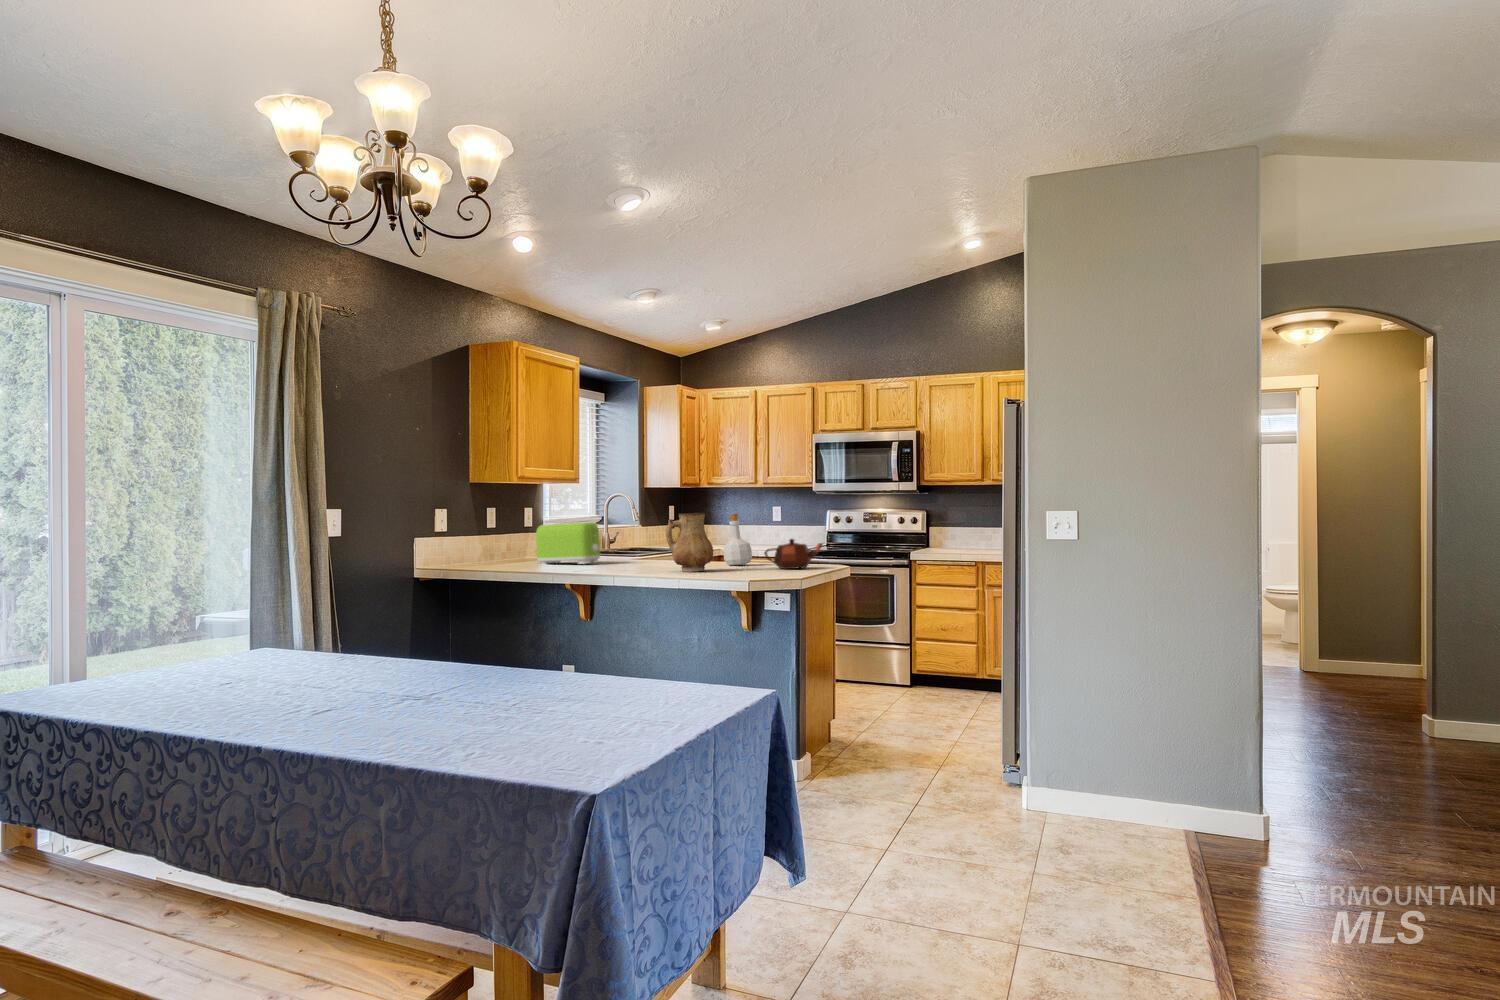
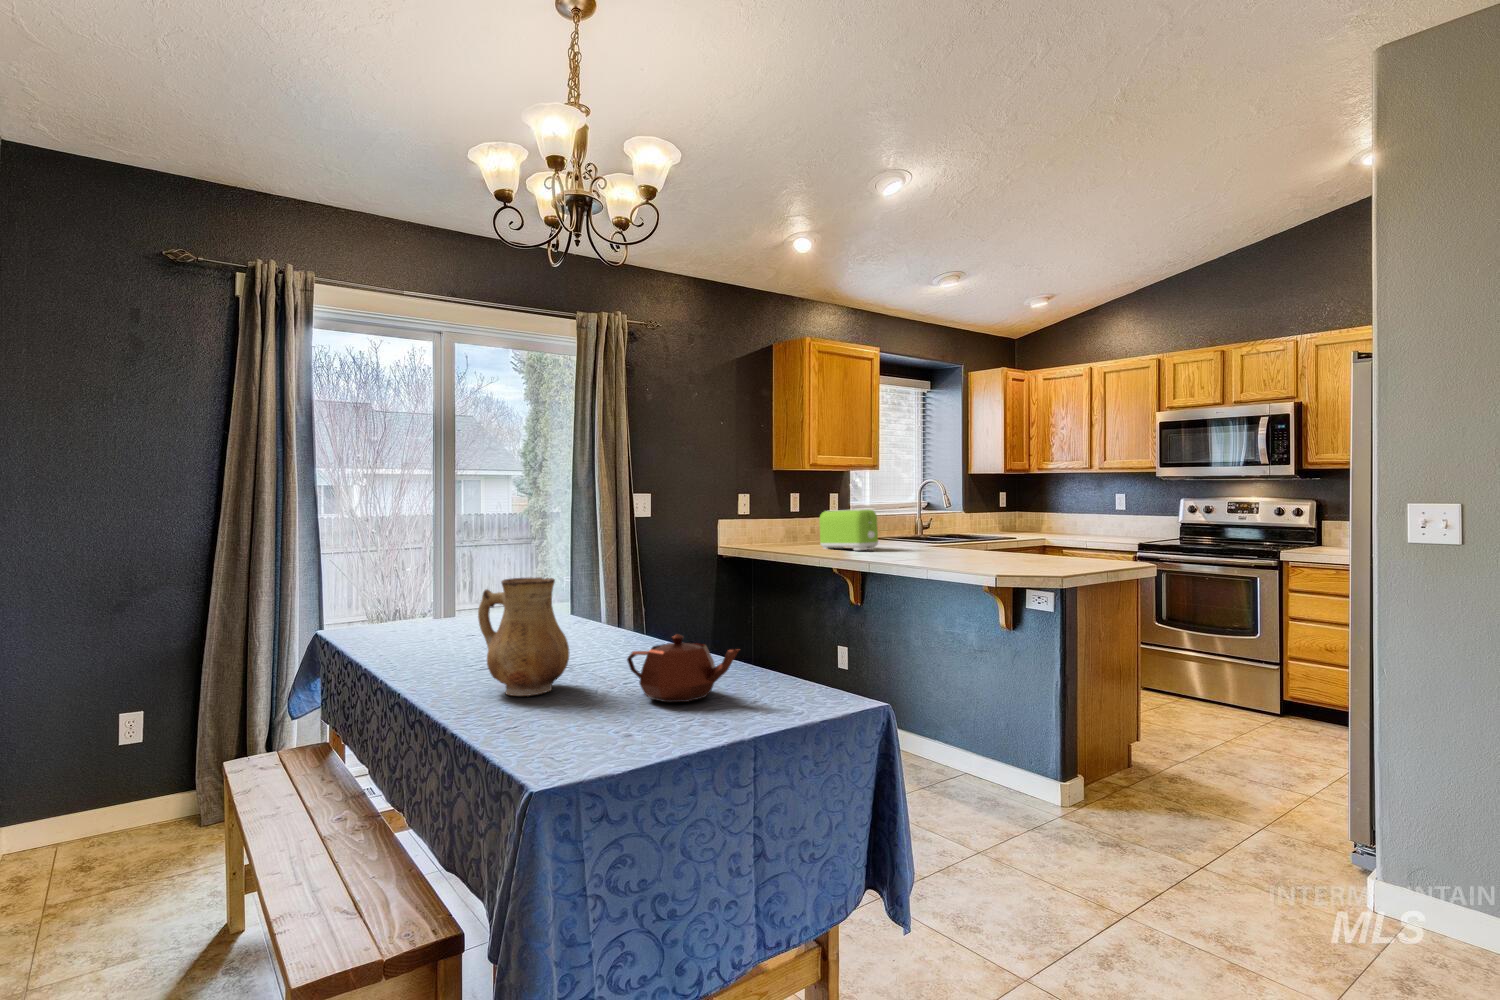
ceramic pitcher: present [666,513,713,572] -> present [478,577,569,696]
bottle: present [723,514,752,566] -> none [999,503,1031,559]
teapot: present [764,539,823,569] -> present [627,634,739,702]

